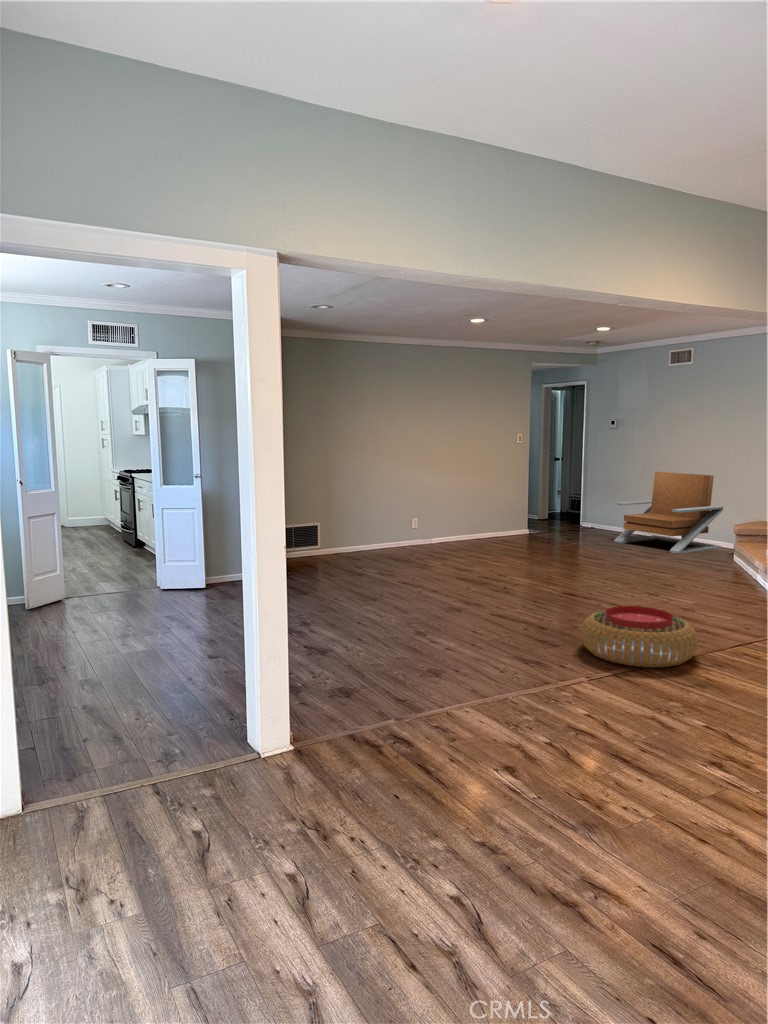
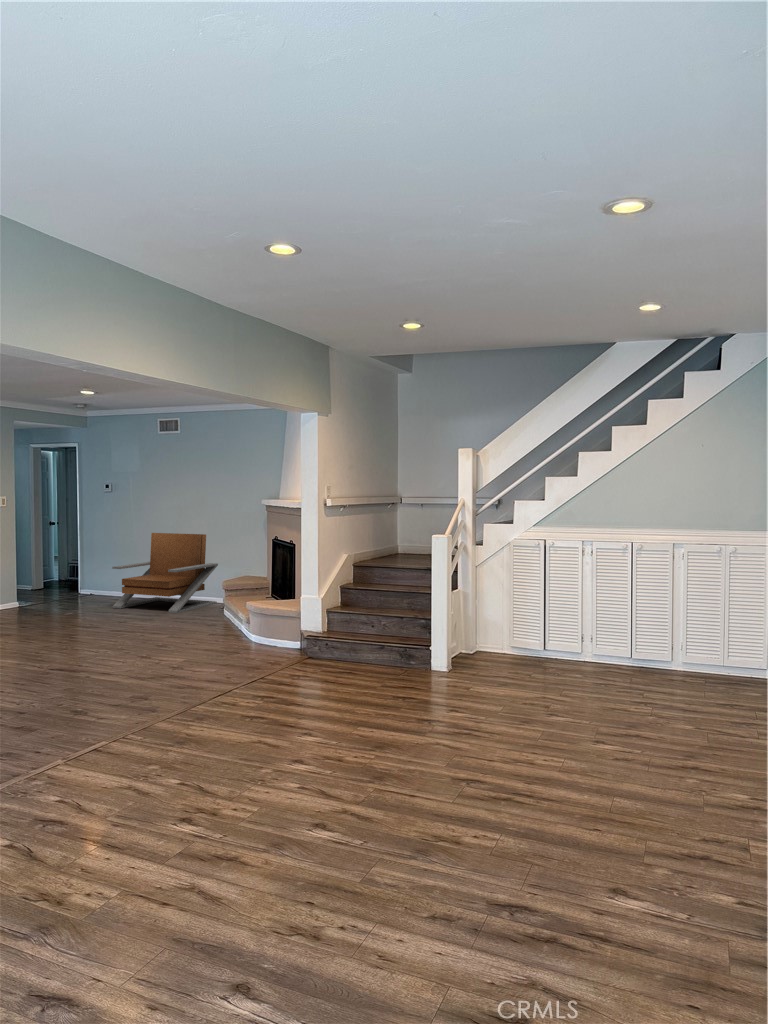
pouf: present [581,606,698,668] -> none [60,673,181,738]

